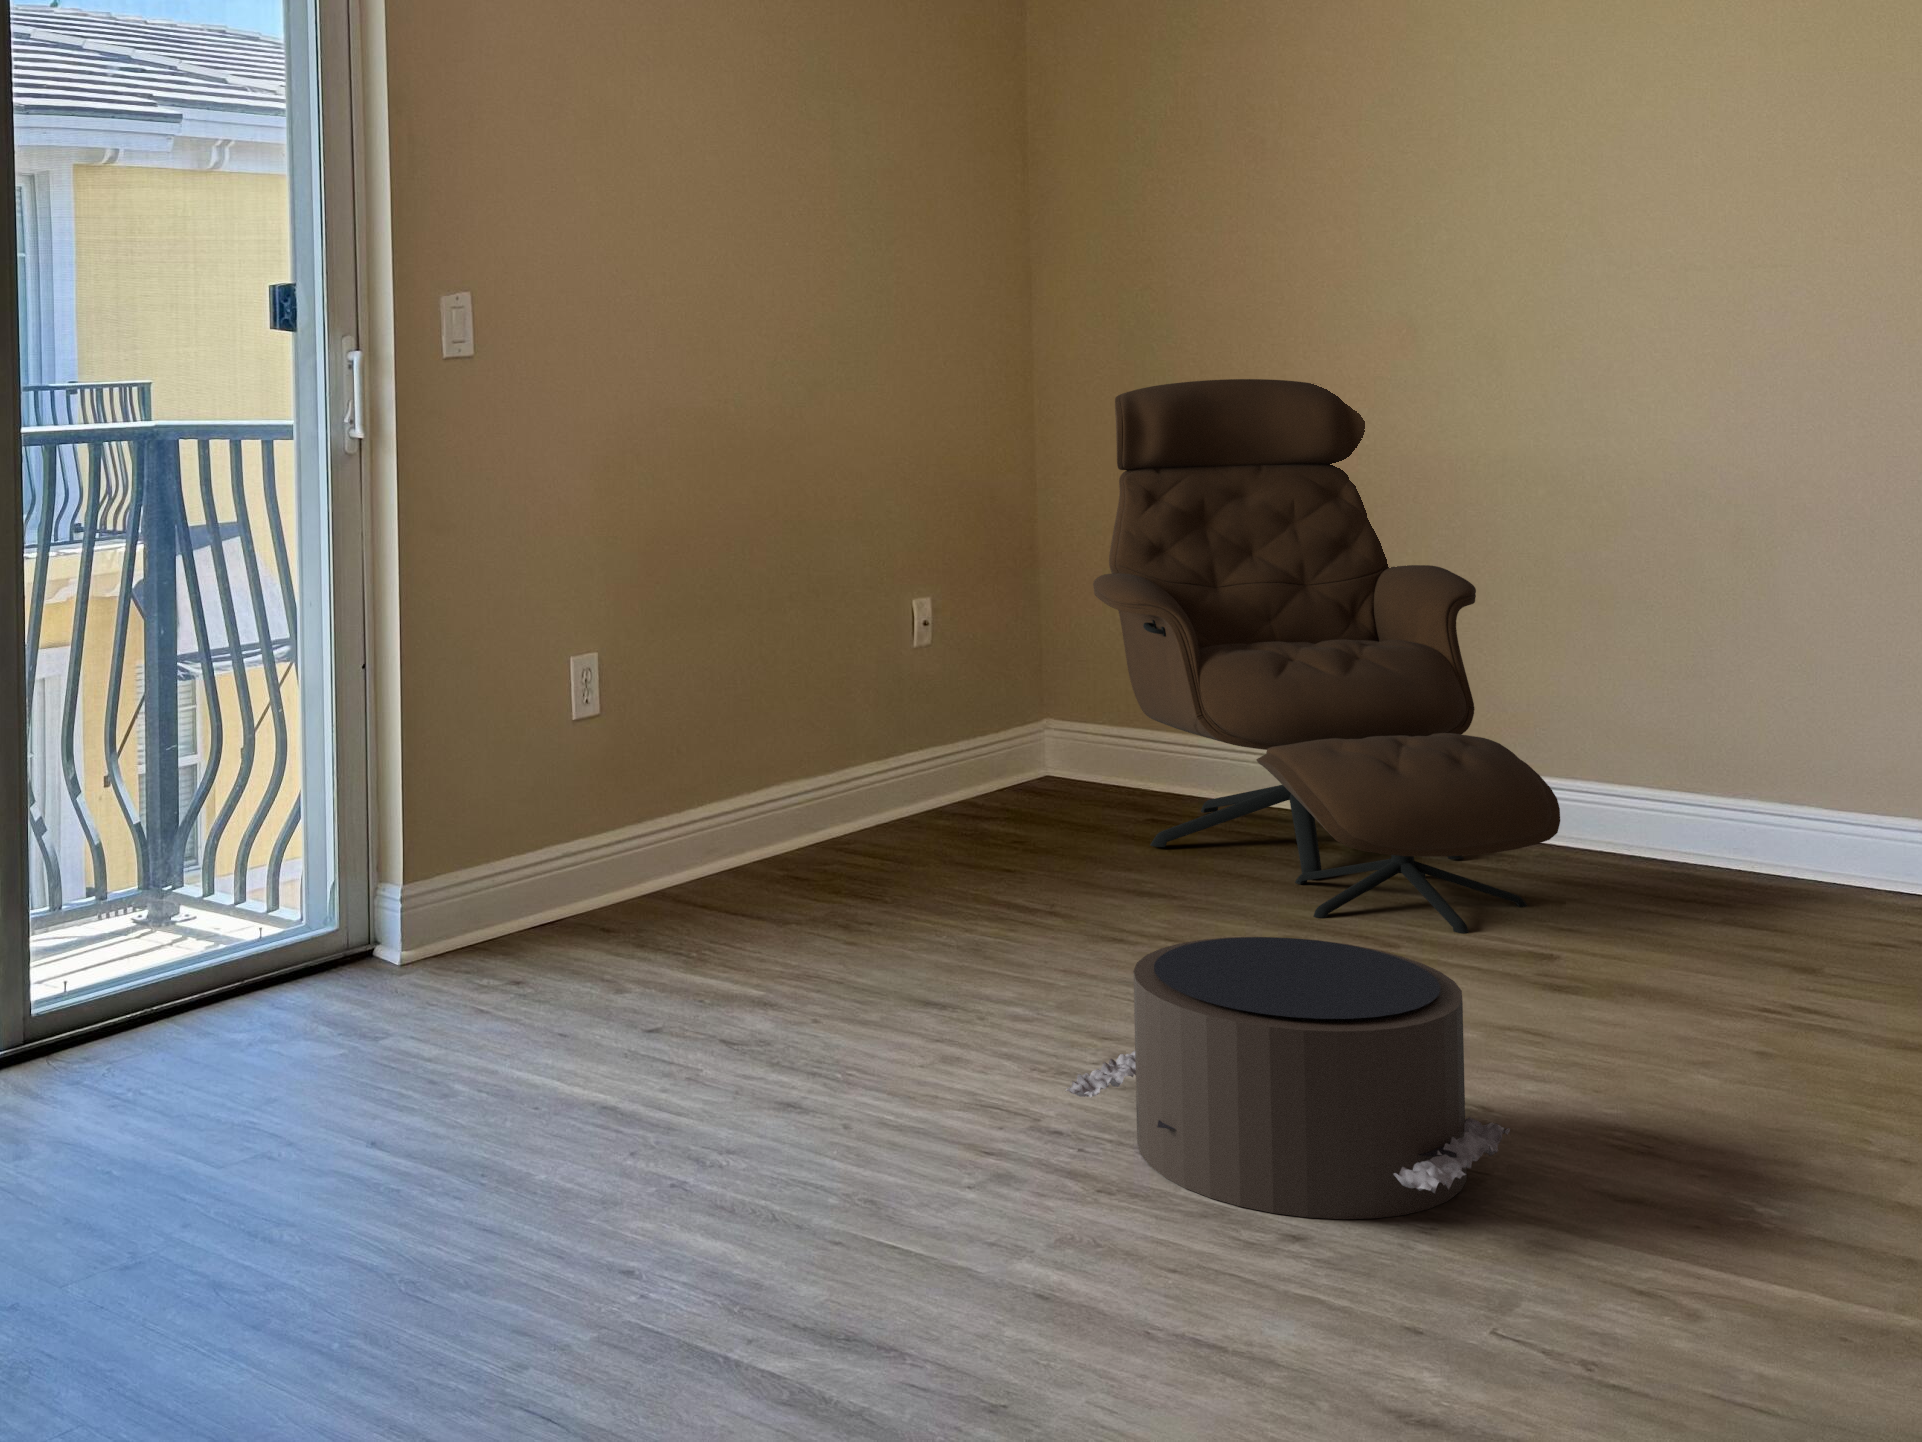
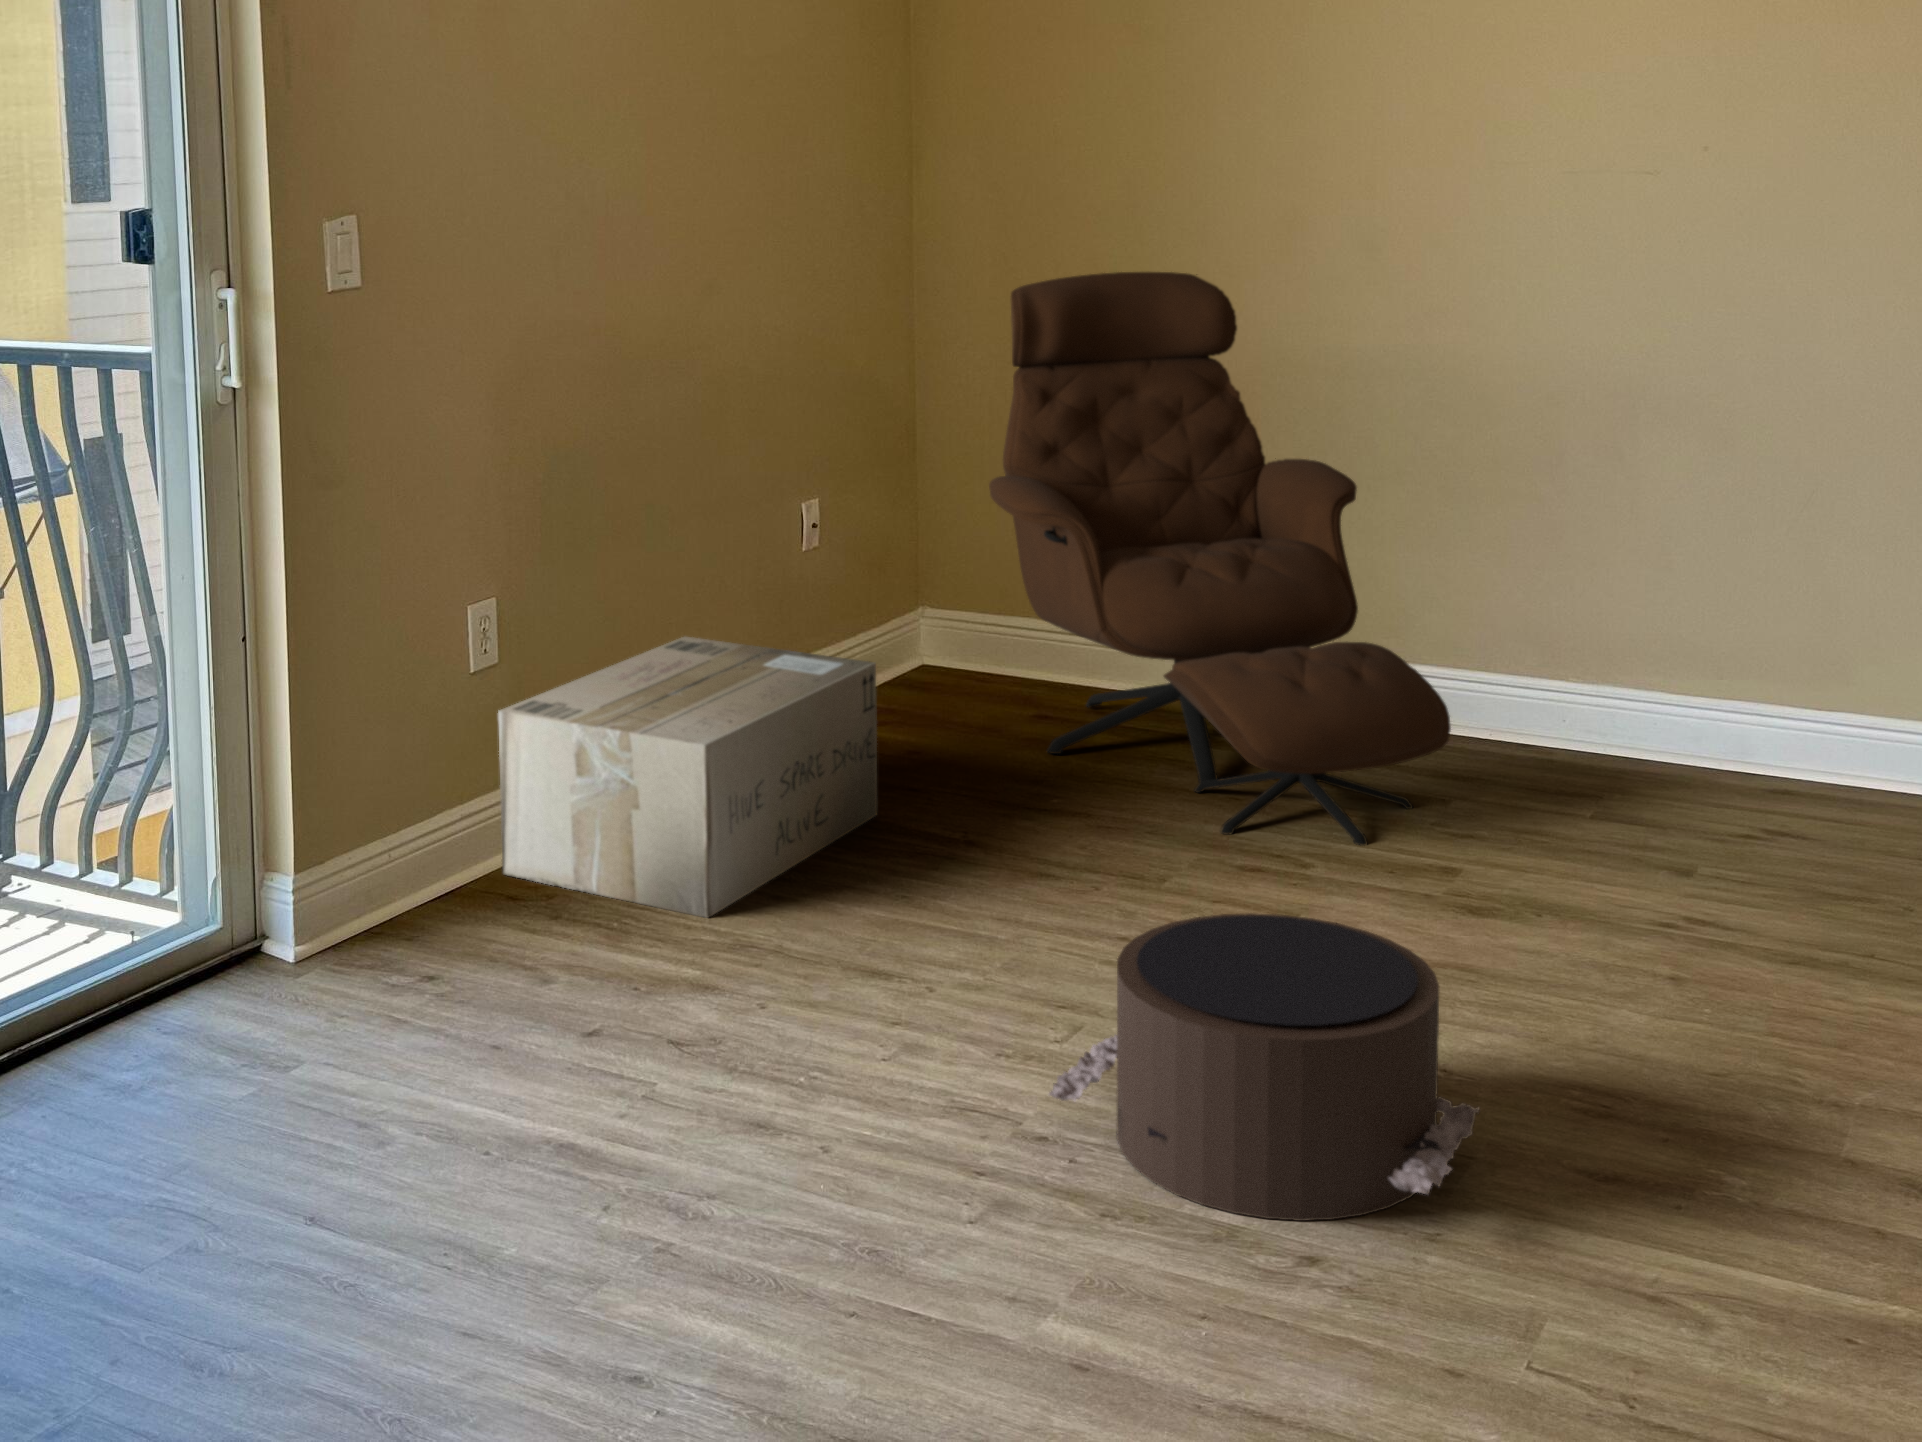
cardboard box: none [598,711,968,955] -> present [498,637,877,918]

